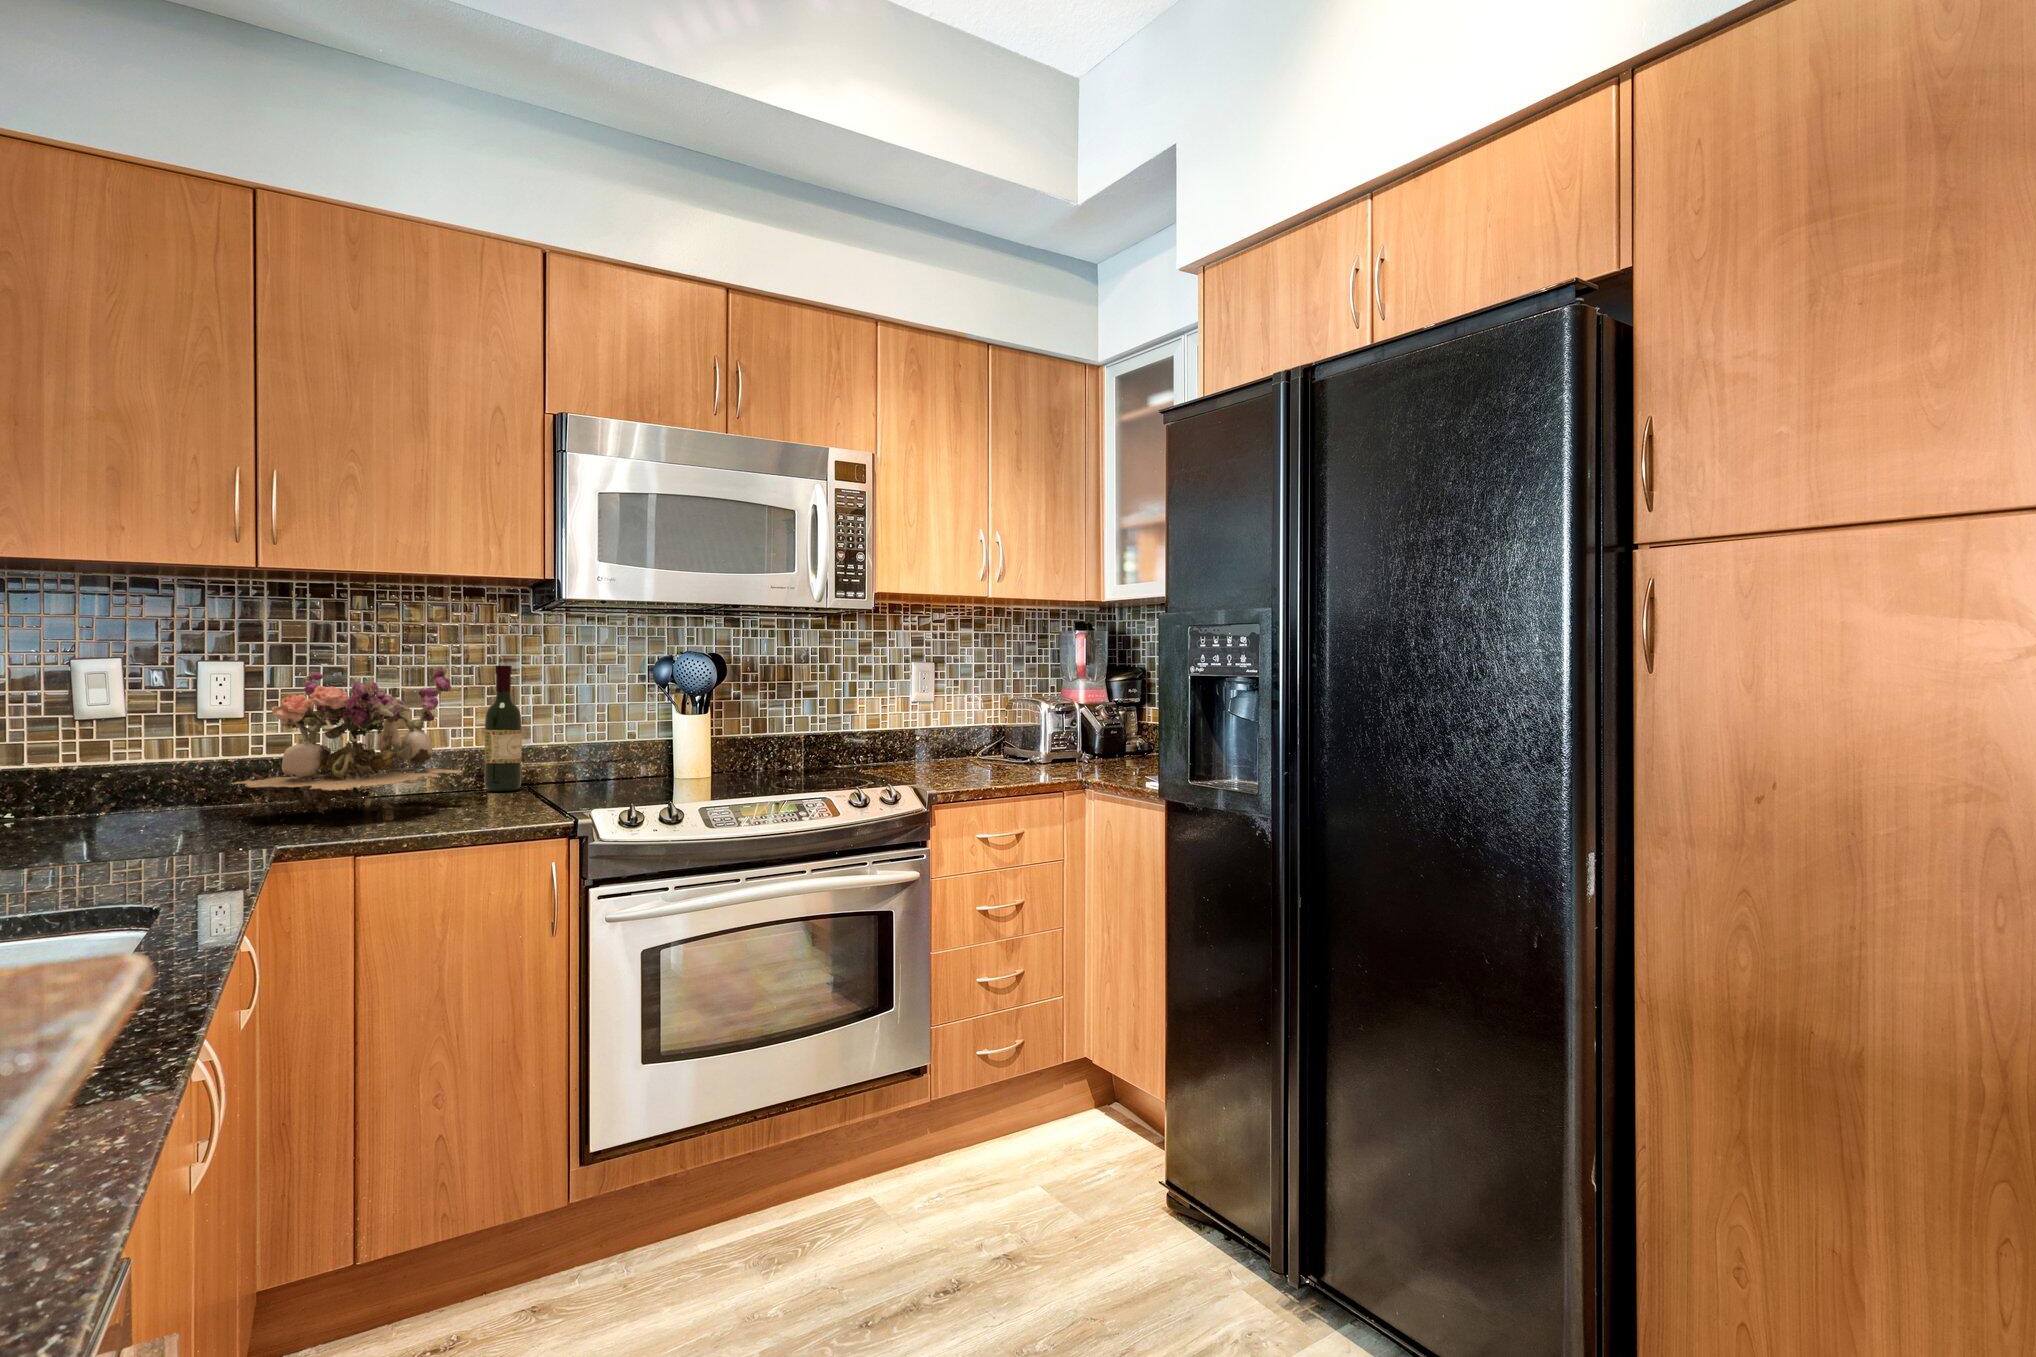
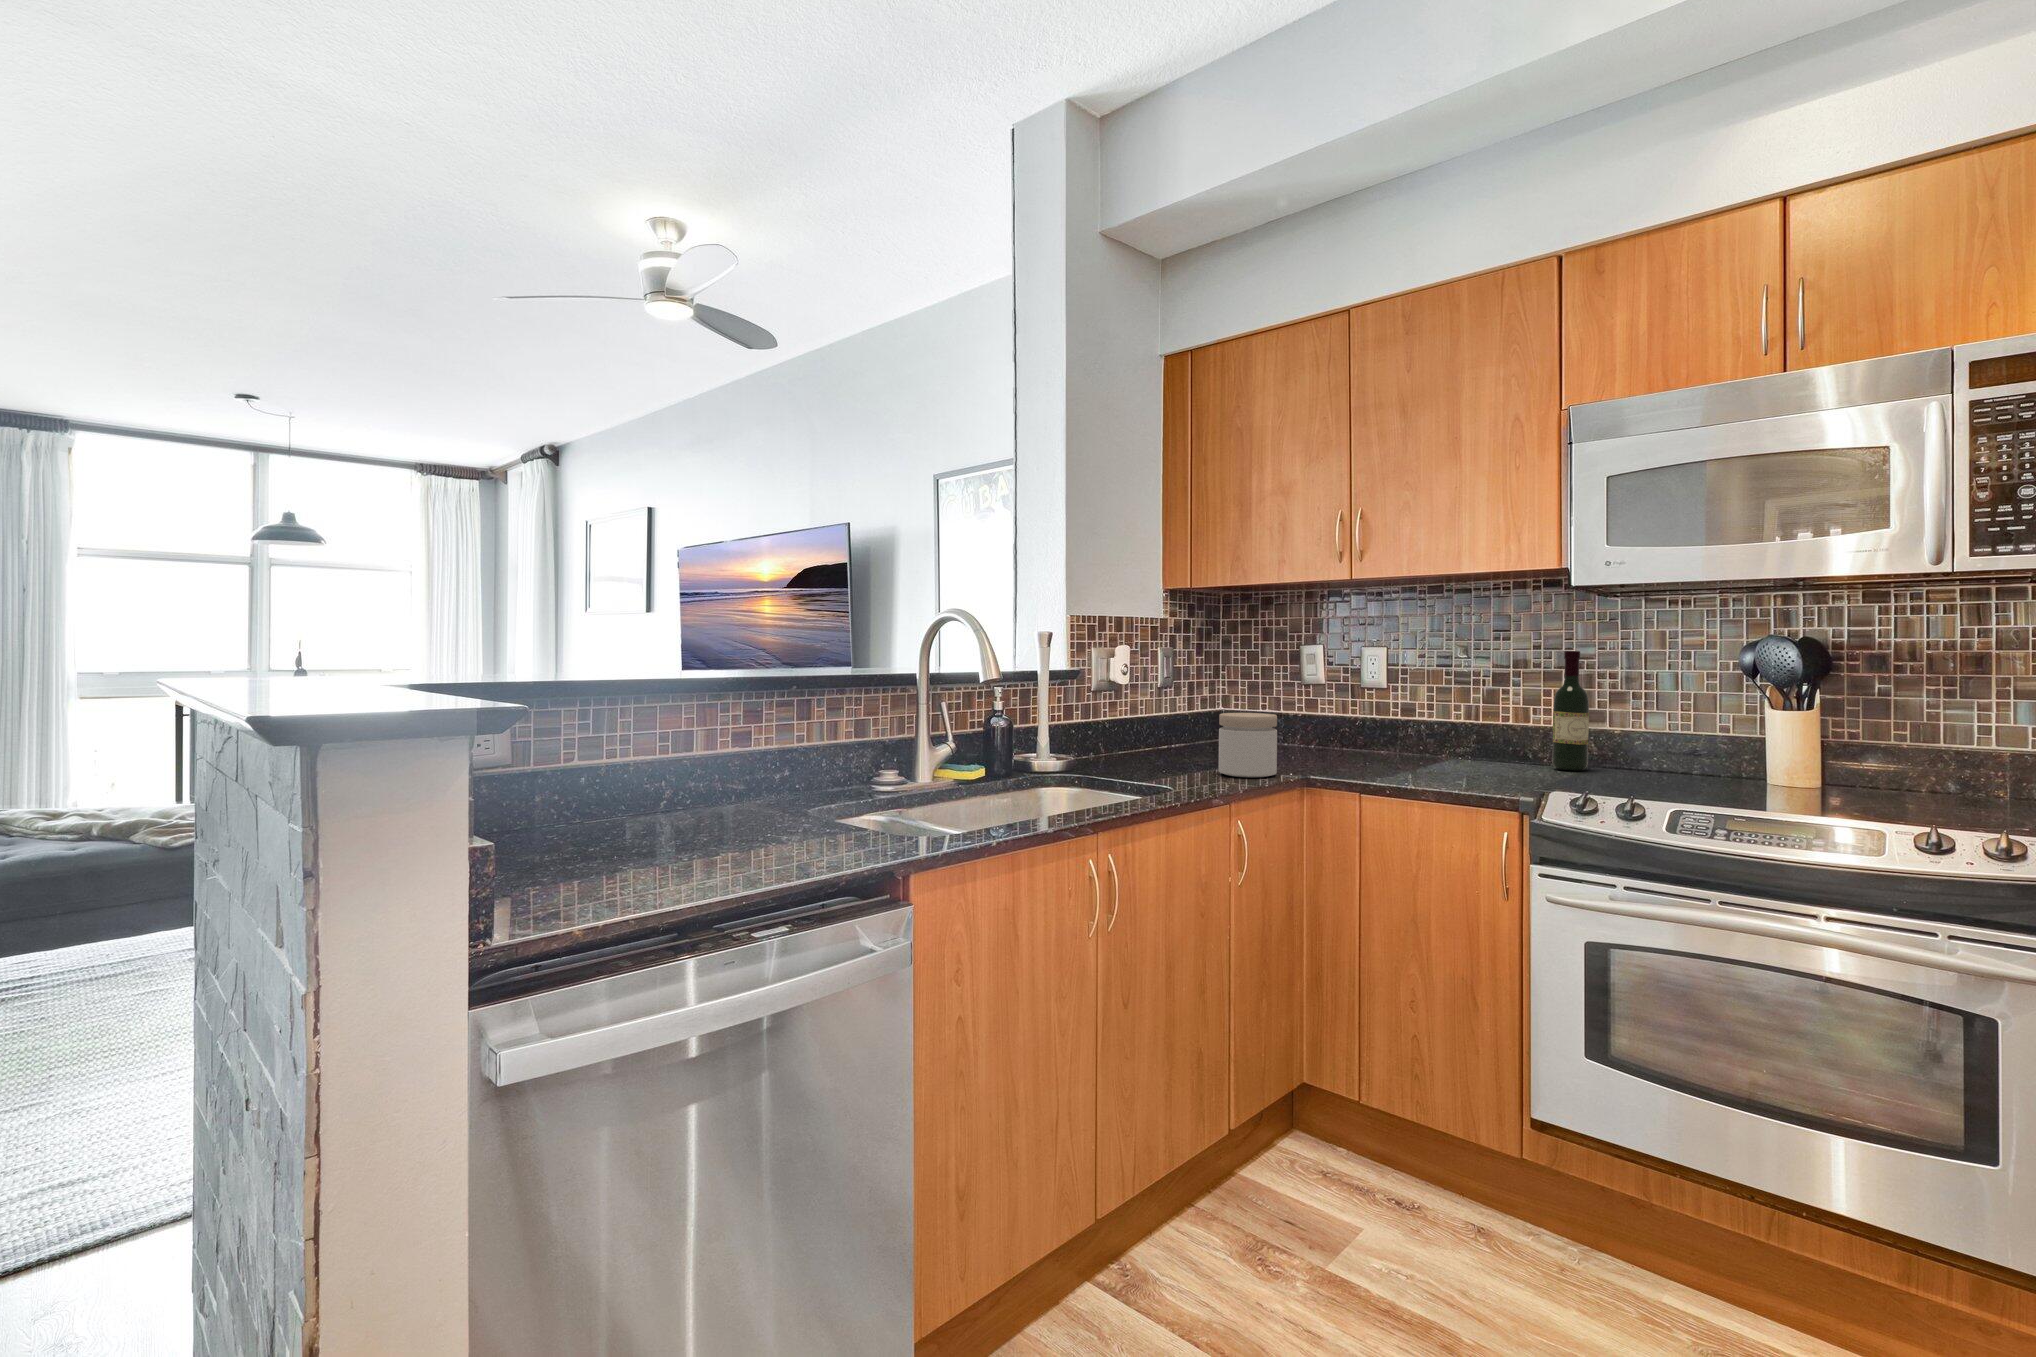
flower arrangement: present [231,665,463,814] -> none [1340,650,1502,767]
jar: none [87,760,204,863] -> present [1219,713,1277,777]

